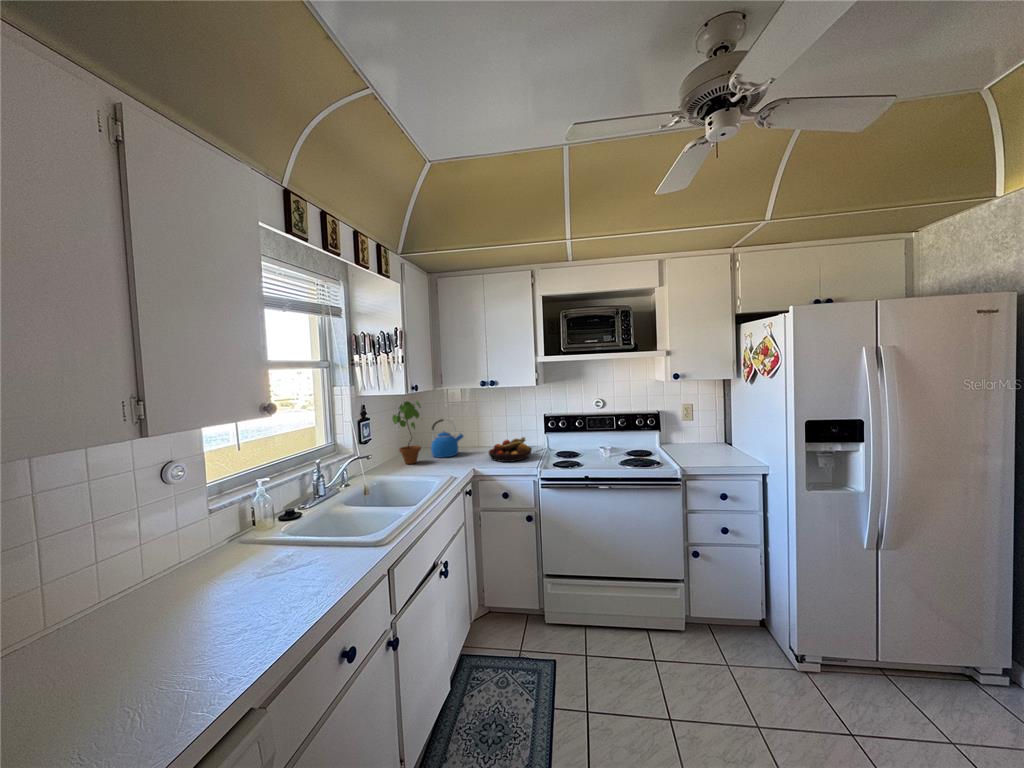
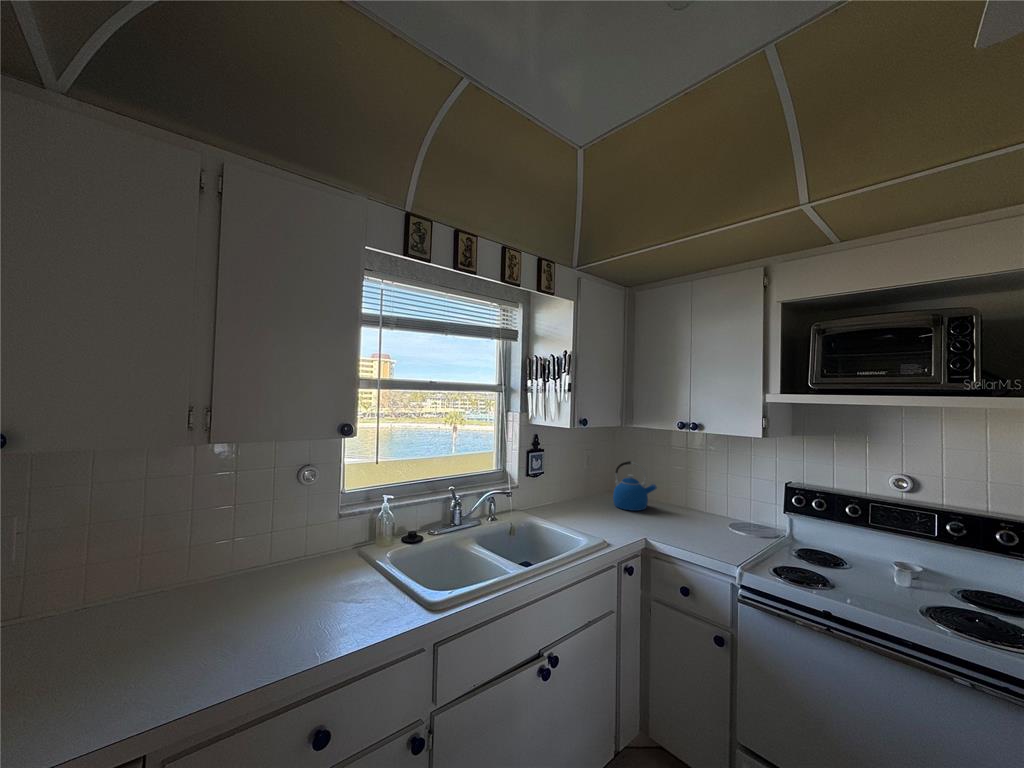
potted plant: present [392,401,421,464] -> none [566,435,599,508]
fruit bowl: present [489,437,532,462] -> none [678,507,747,544]

